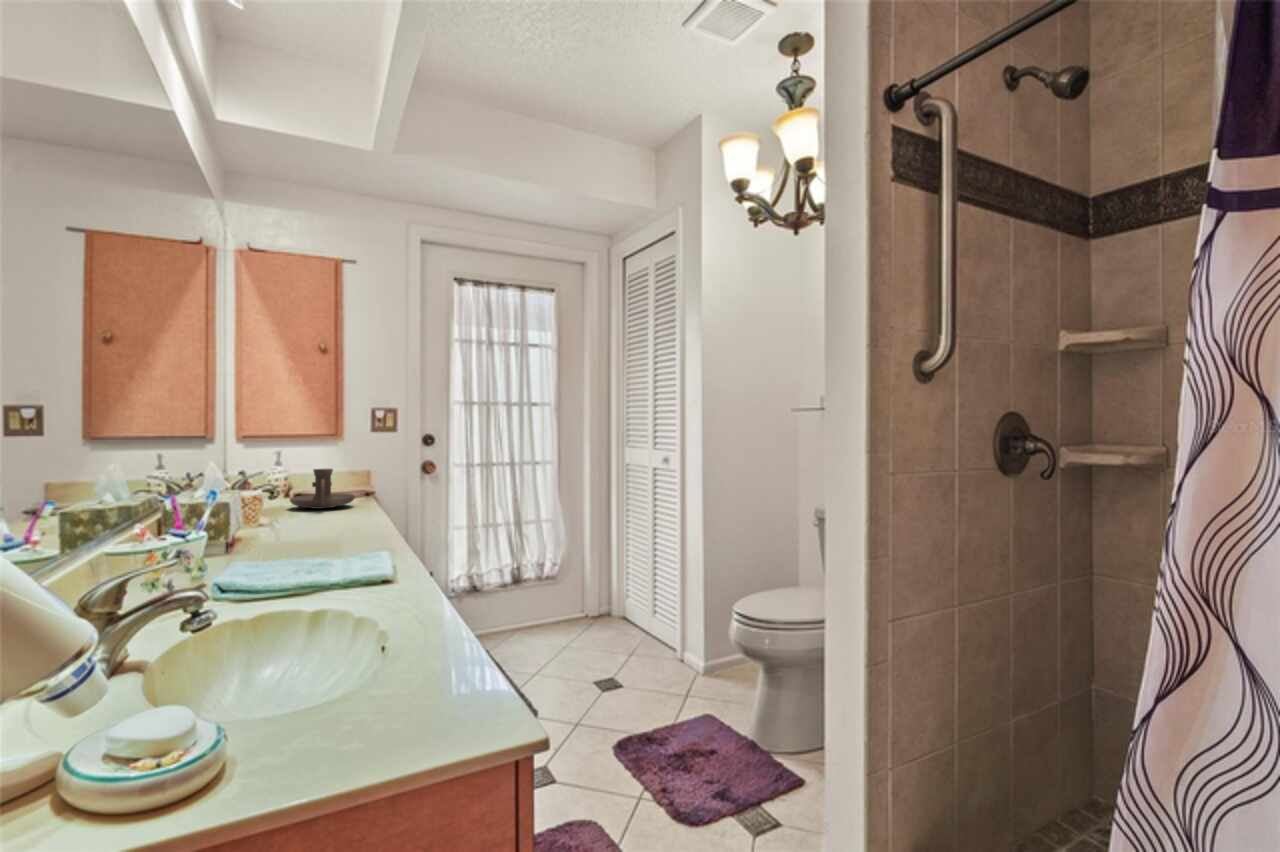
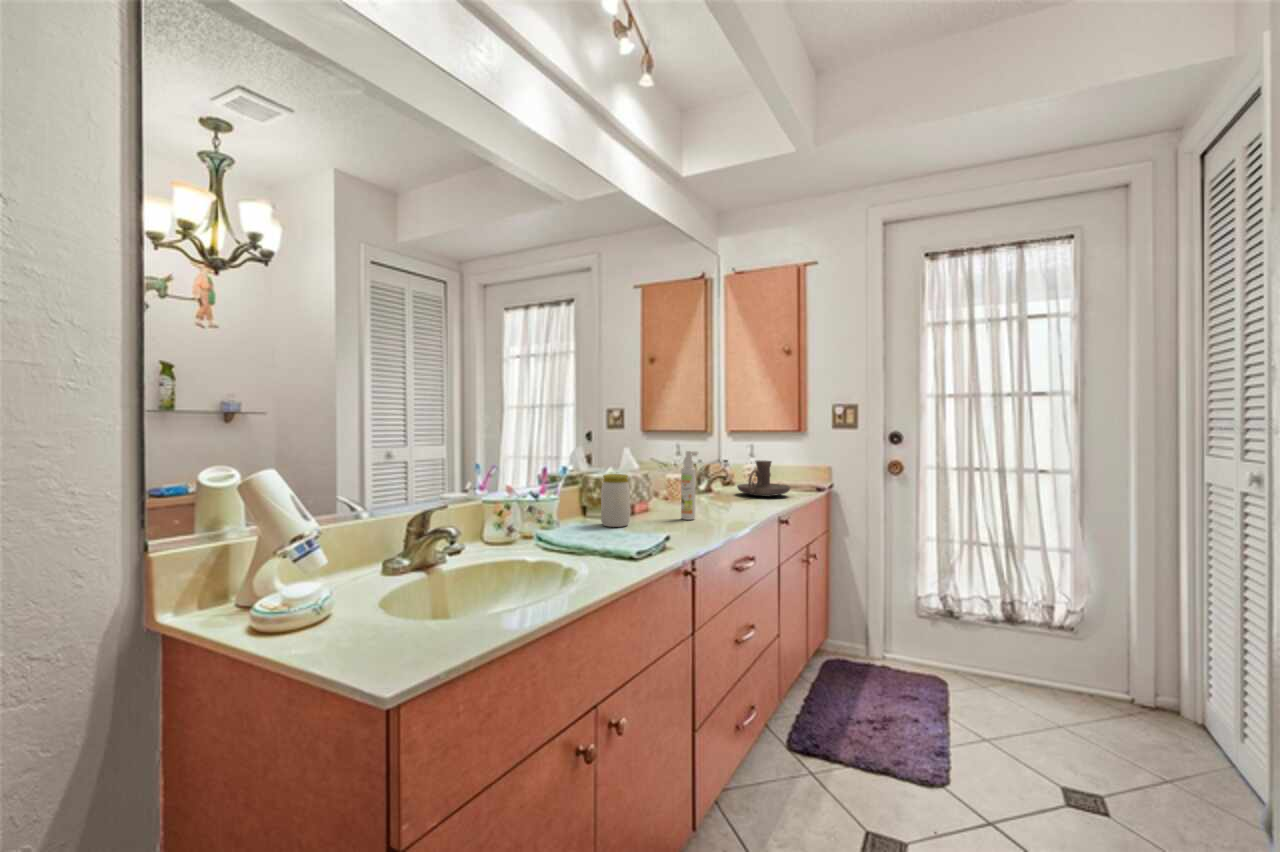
spray bottle: none [321,461,343,539] -> present [681,451,698,520]
jar: none [250,494,293,561] -> present [601,474,630,527]

